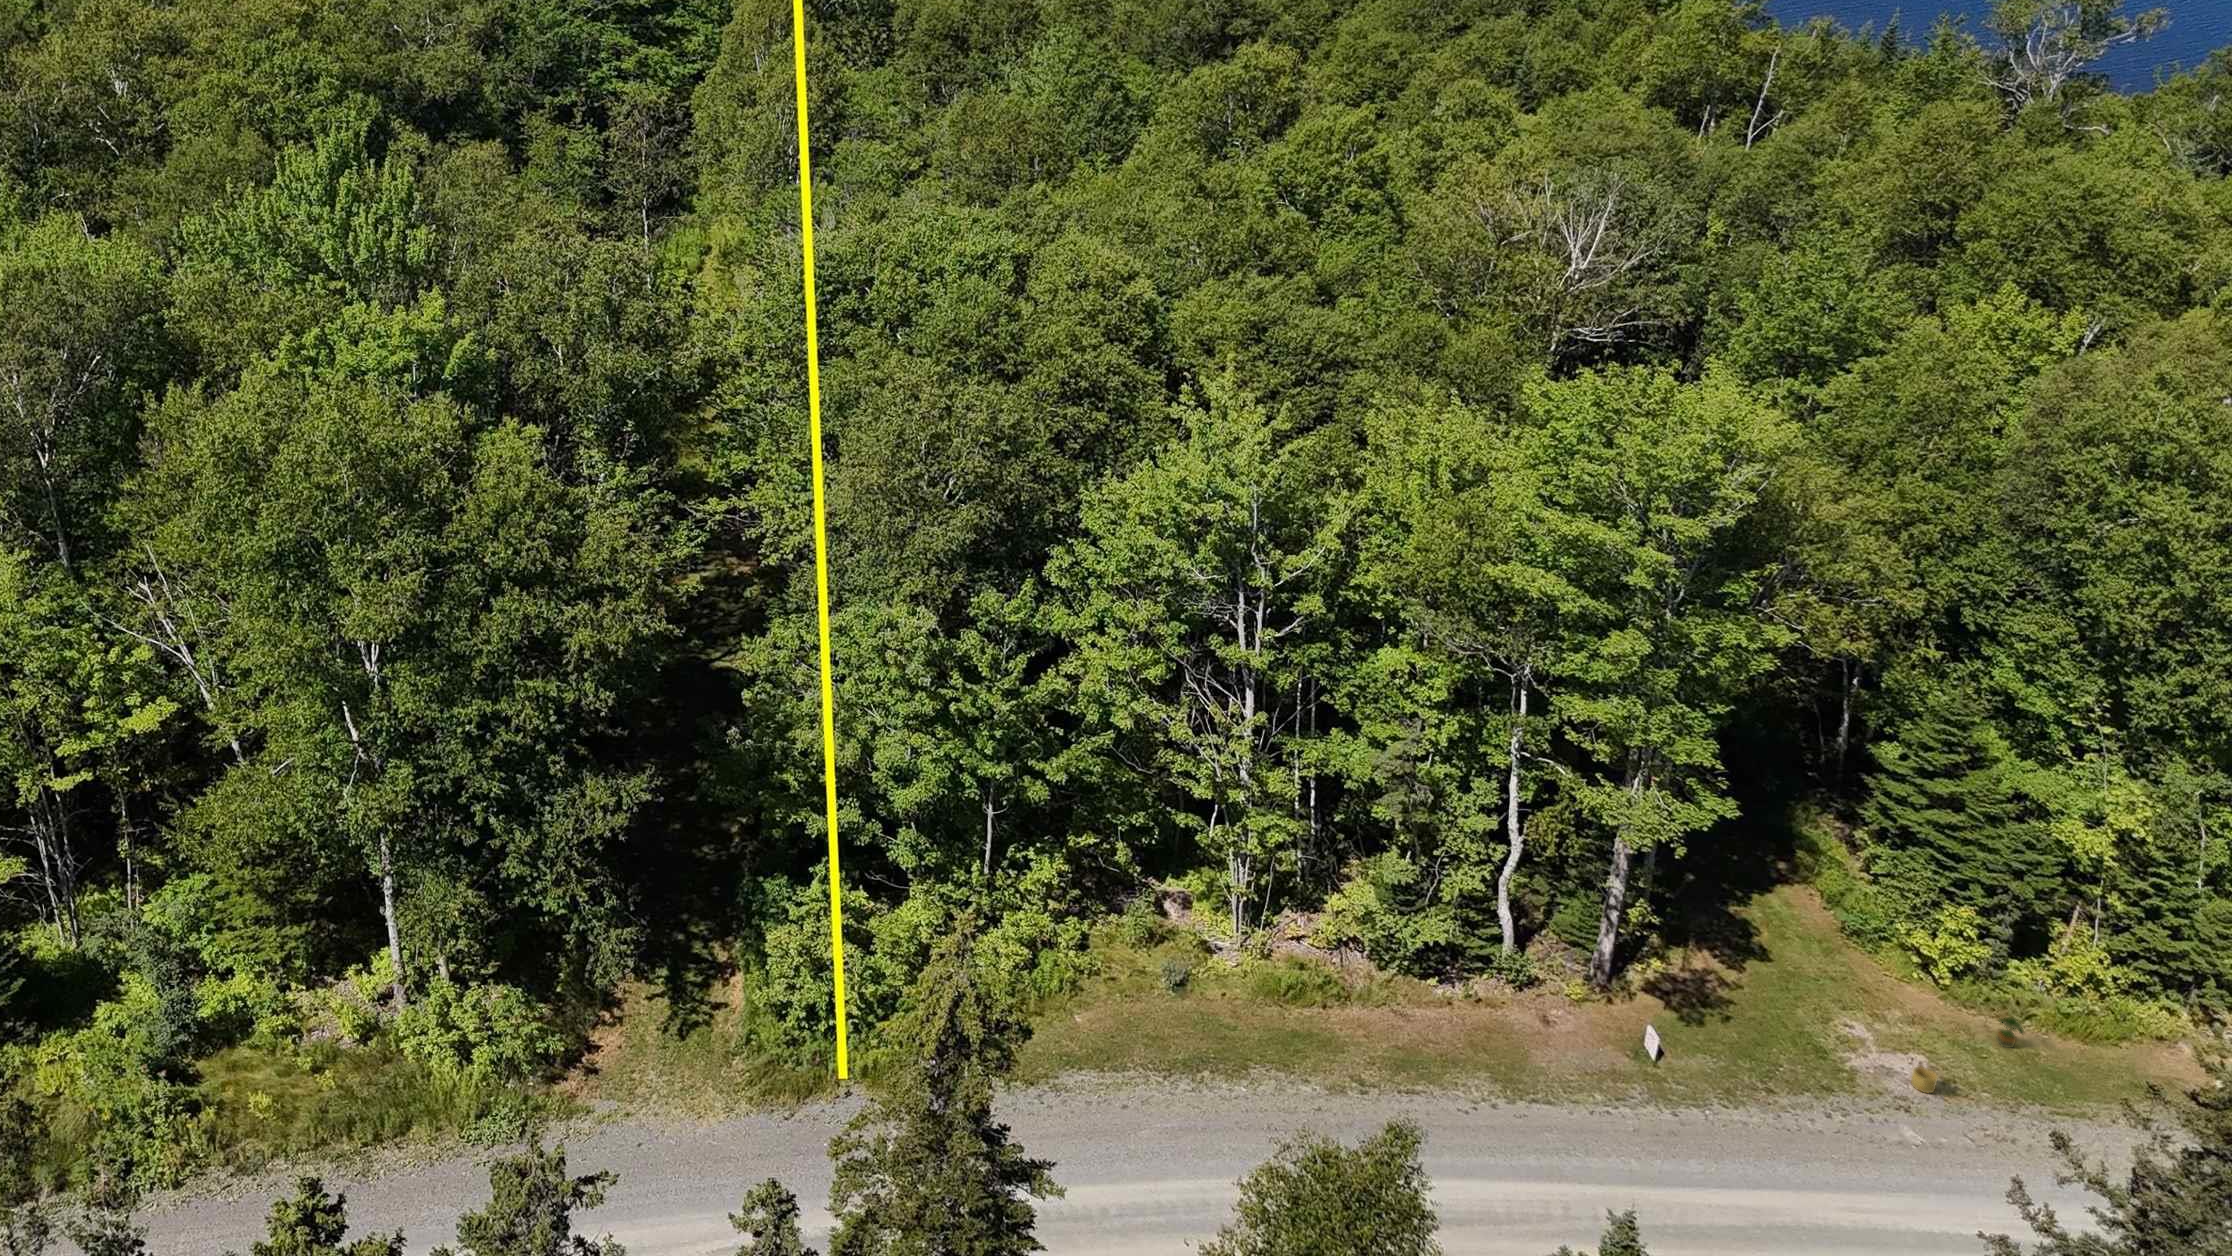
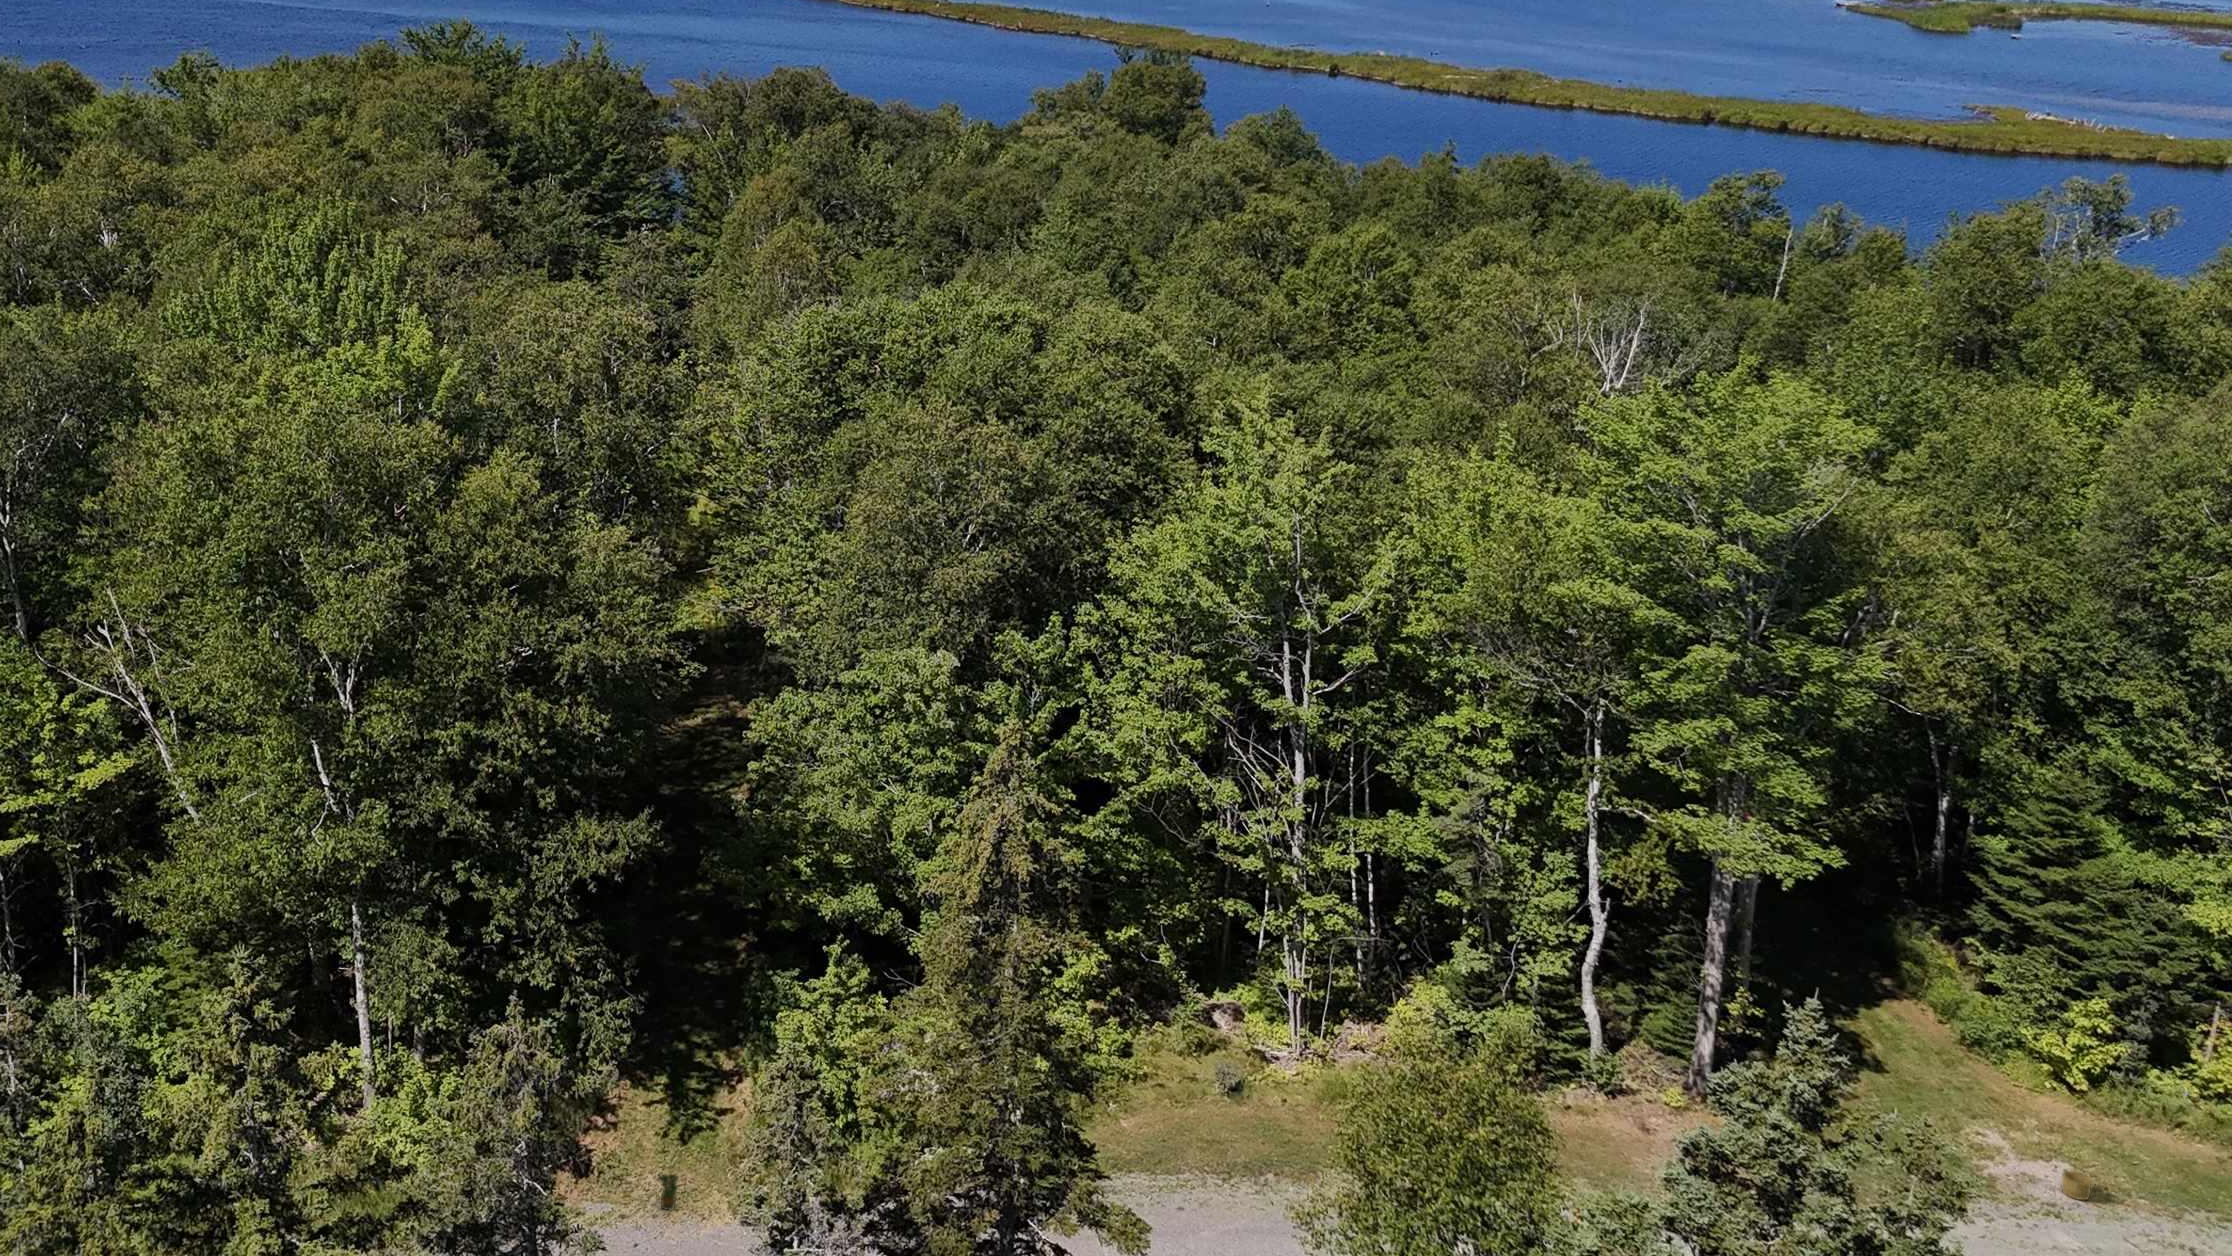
potted tree: present [1997,1018,2024,1048] -> present [659,1174,678,1210]

